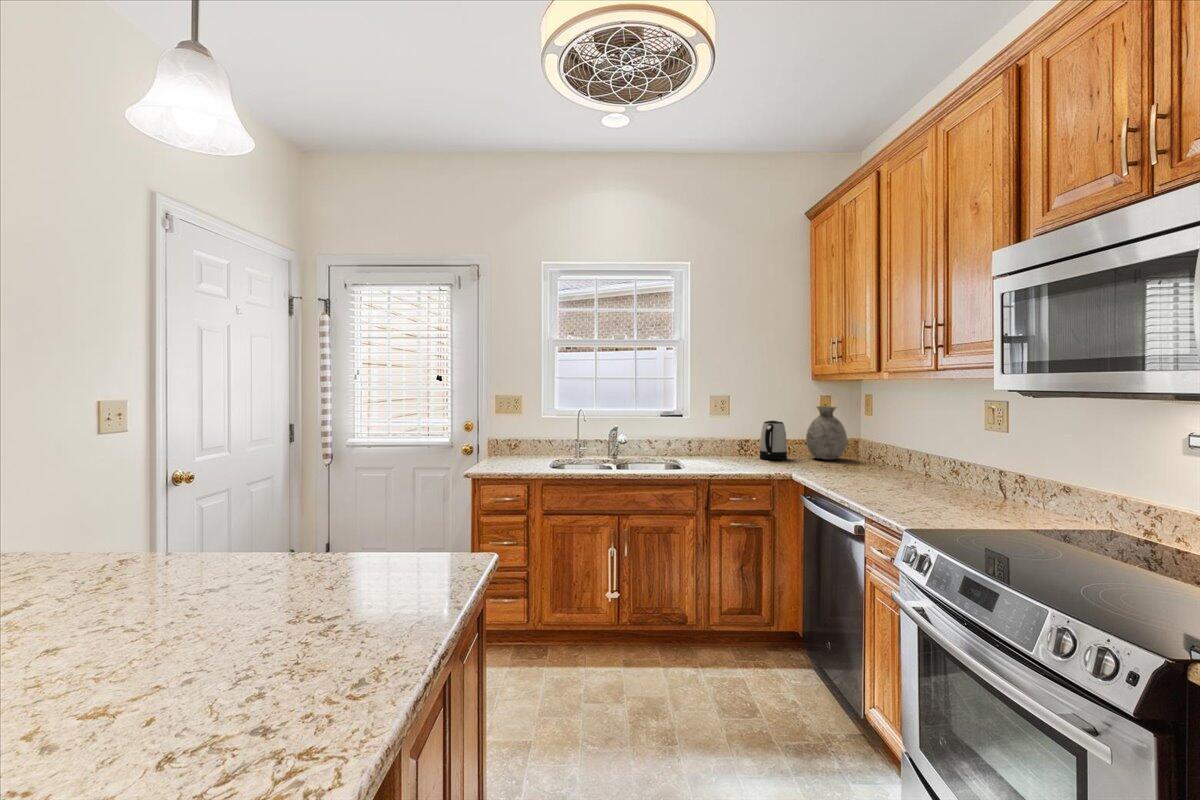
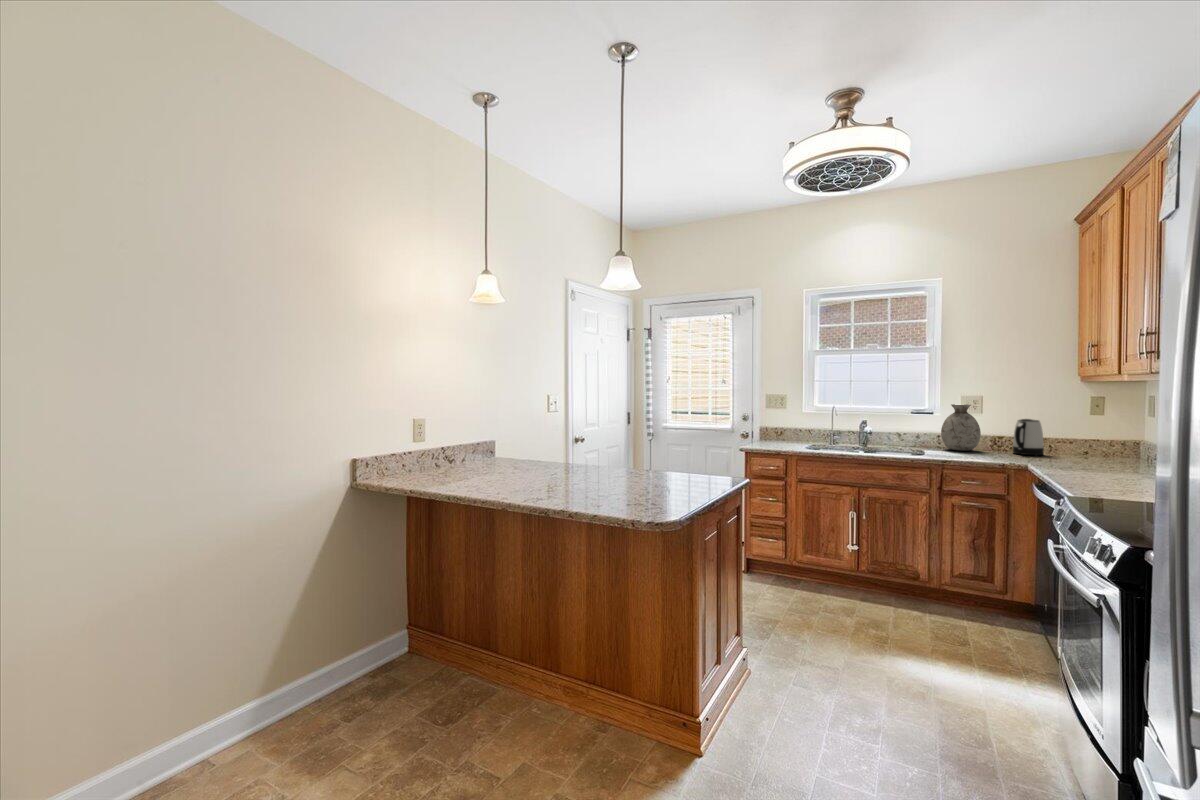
vase: present [806,406,847,460] -> present [941,404,981,451]

